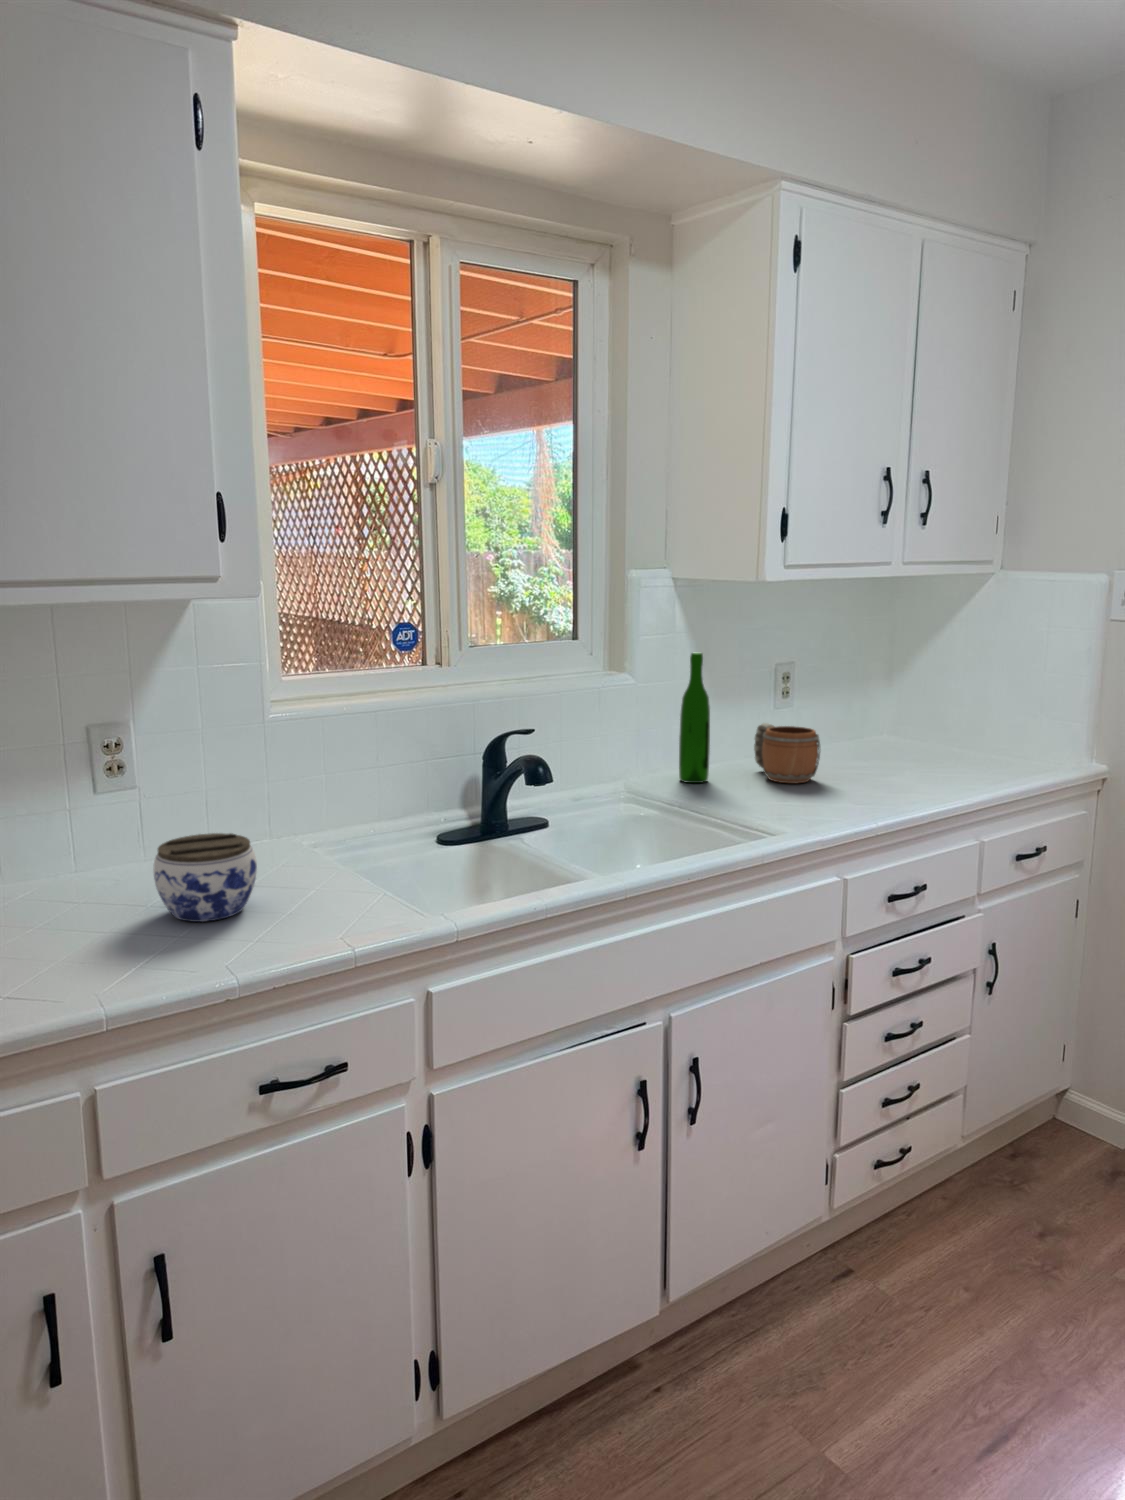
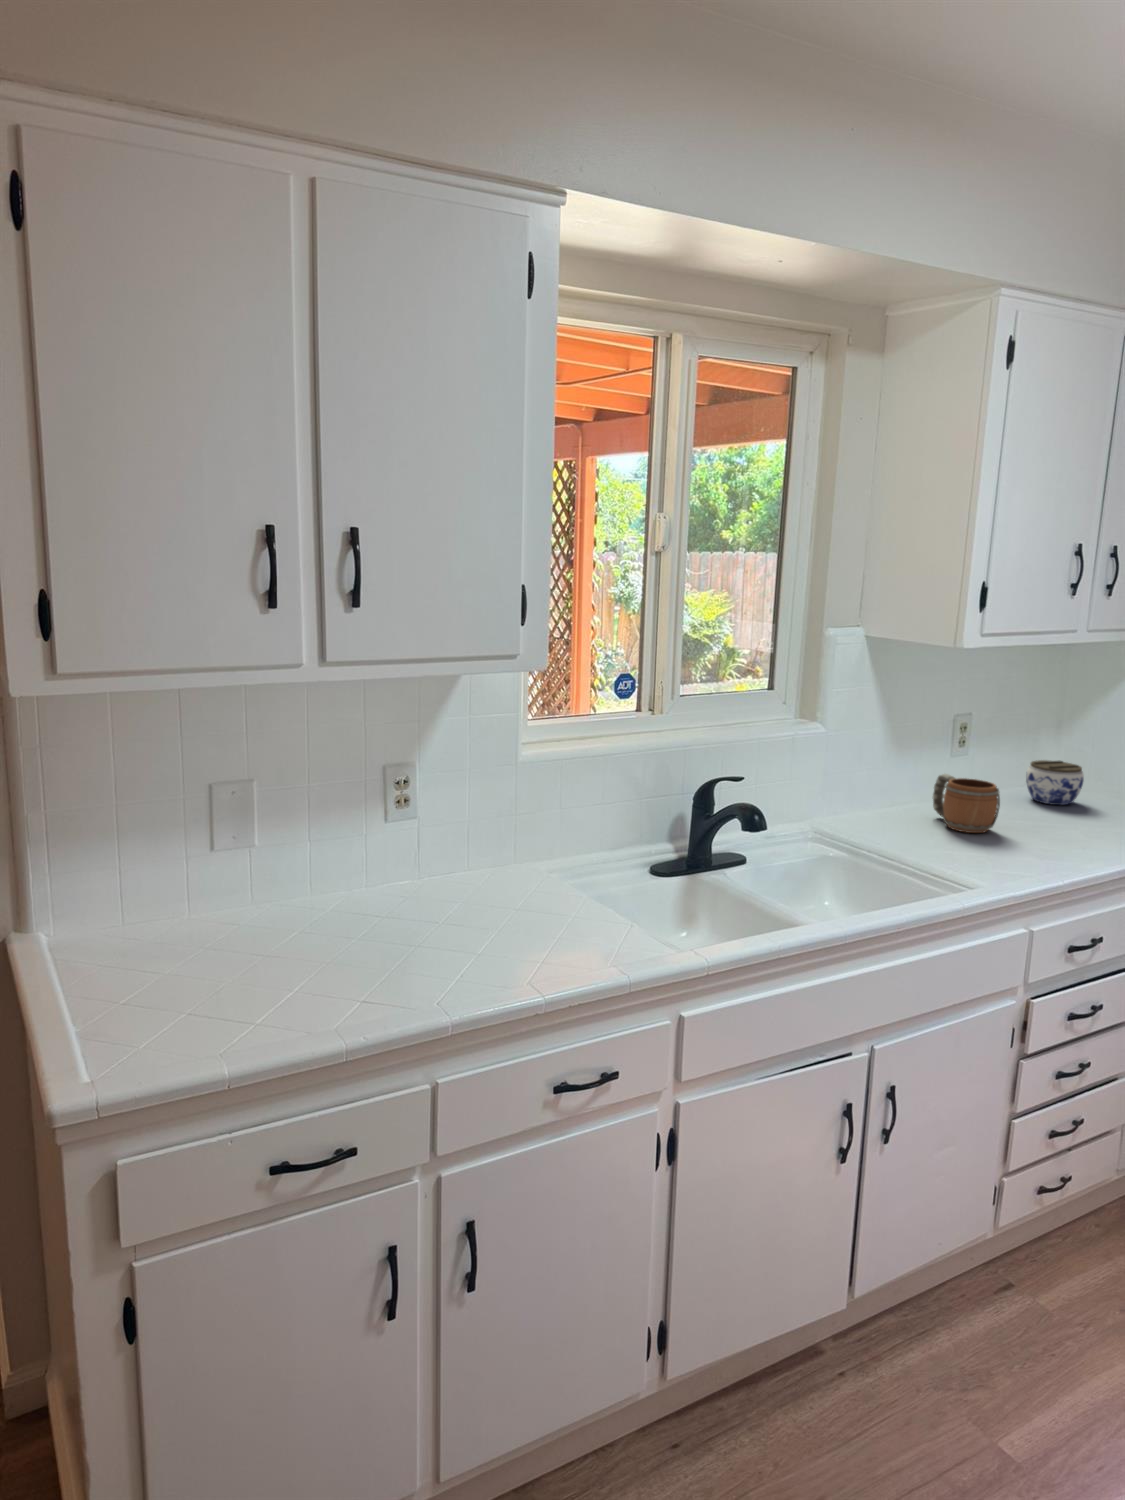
wine bottle: present [679,653,710,783] -> none [864,709,897,828]
jar: present [153,833,257,922] -> present [1026,760,1084,805]

